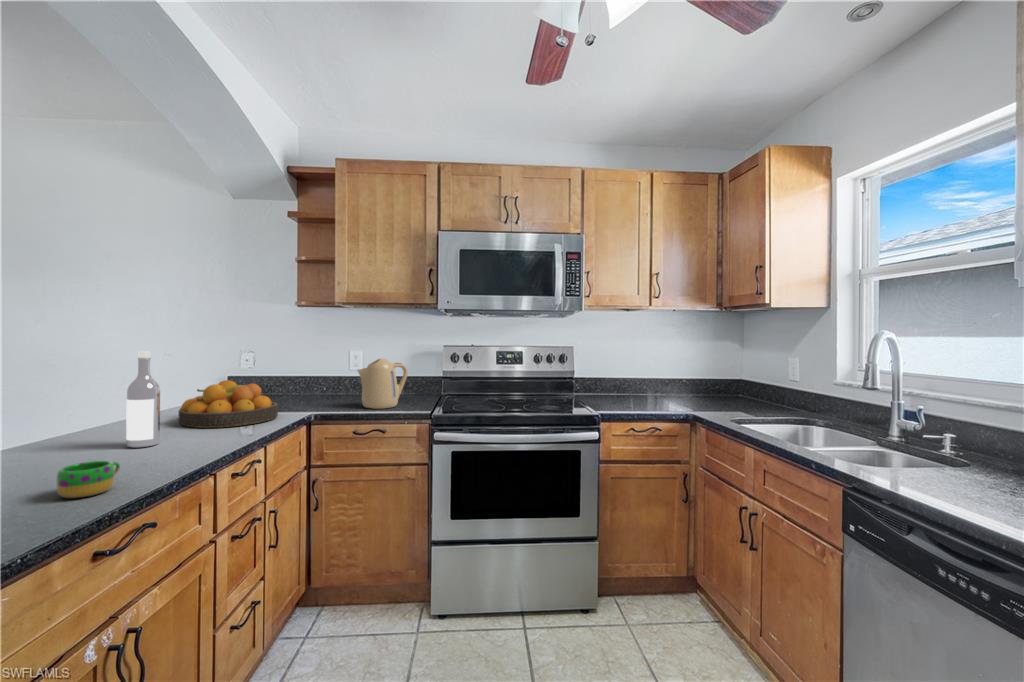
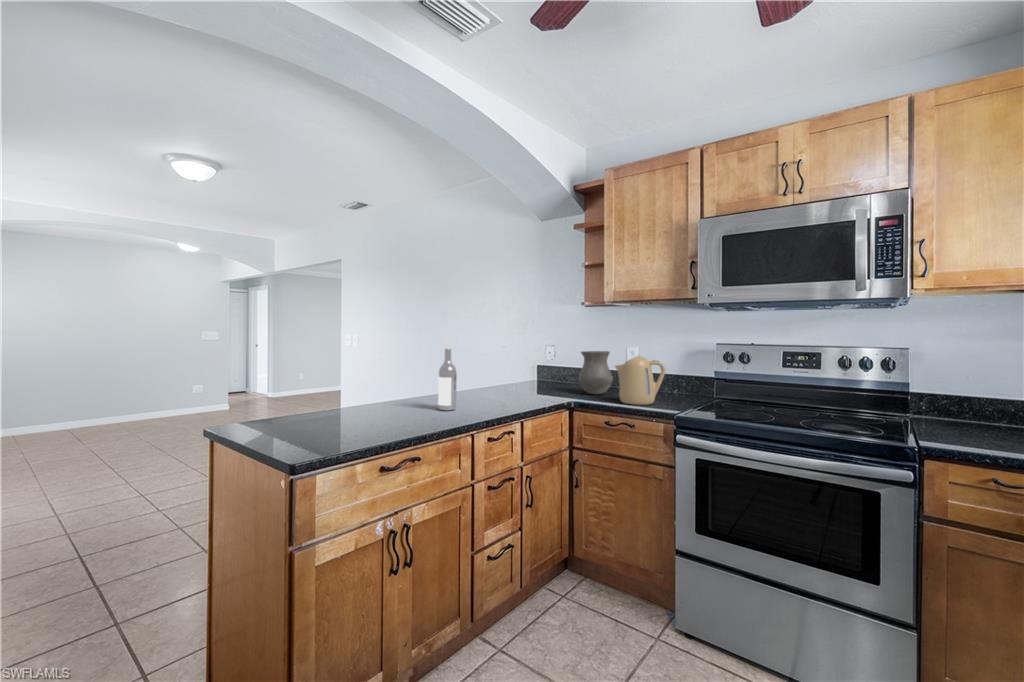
vase: none [304,354,344,402] -> present [579,351,613,394]
fruit bowl: present [178,380,278,428] -> none [480,369,546,405]
mug: present [57,461,120,499] -> none [378,412,411,433]

